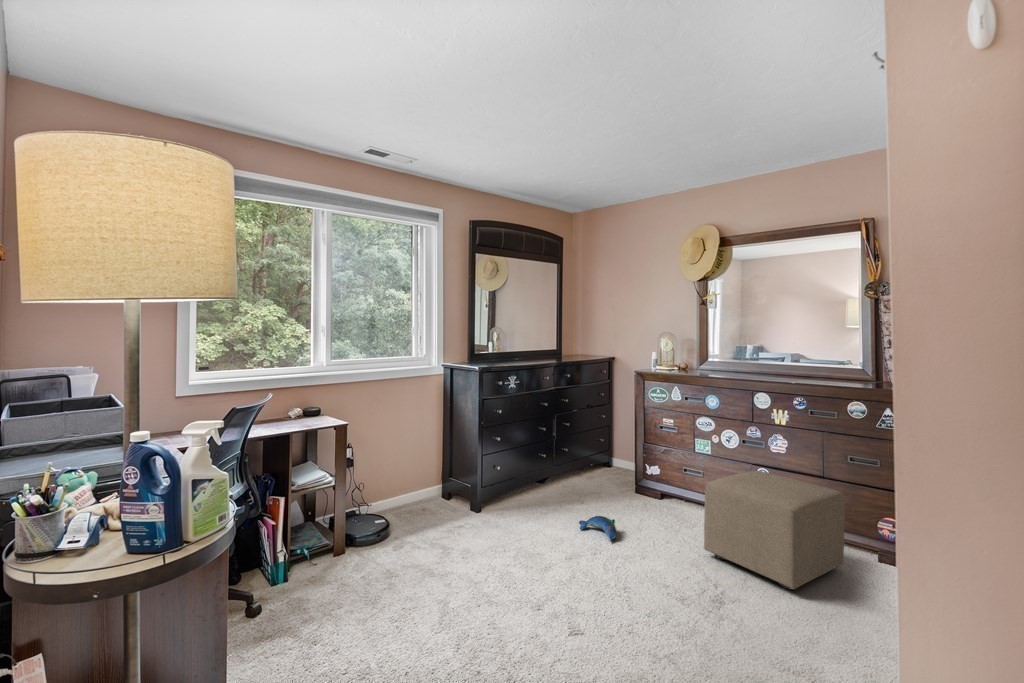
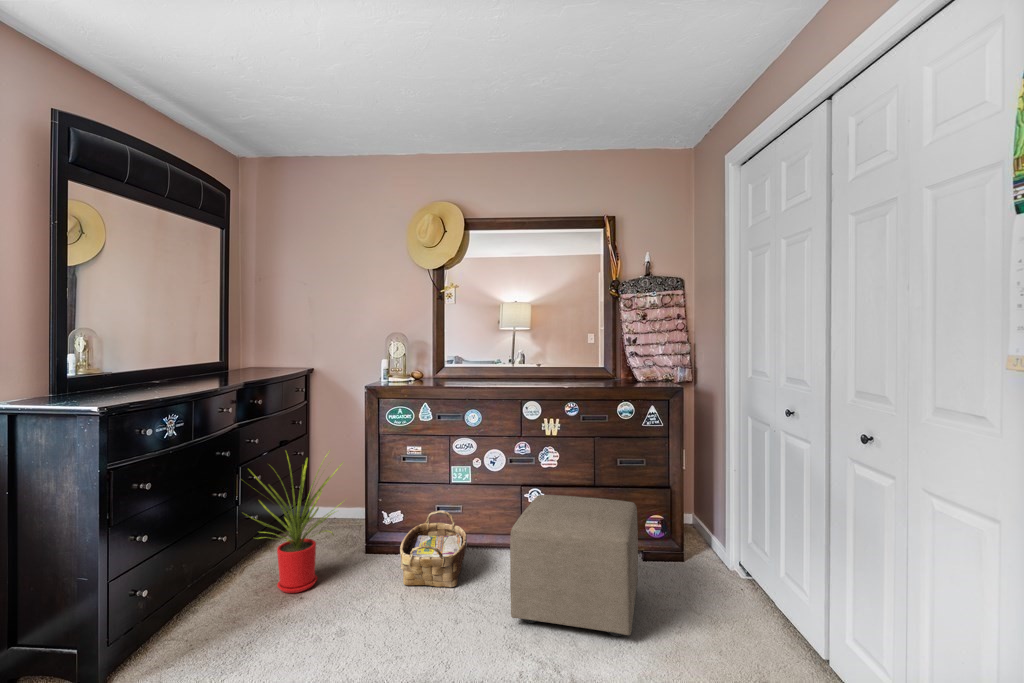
house plant: none [550,408,615,499] -> present [249,455,342,593]
woven basket: none [642,469,698,524] -> present [400,511,467,587]
plush toy: present [579,516,616,542] -> none [324,615,393,655]

